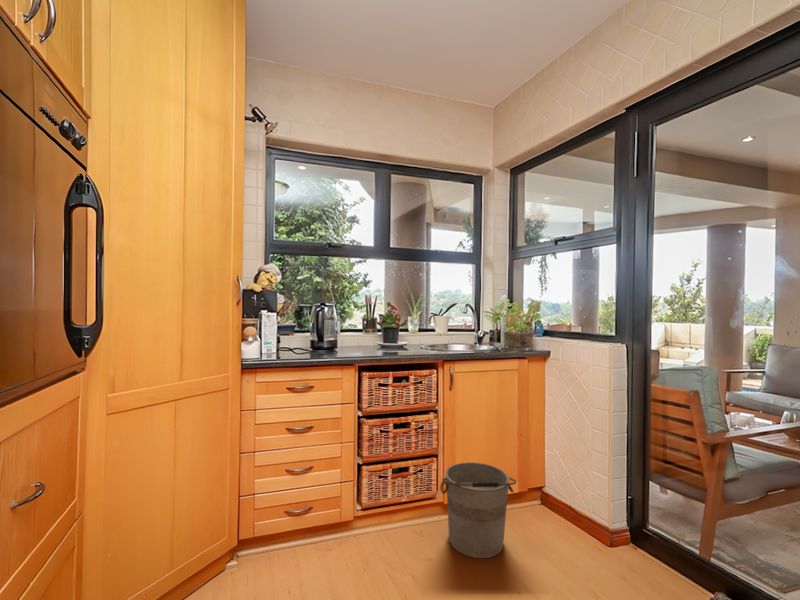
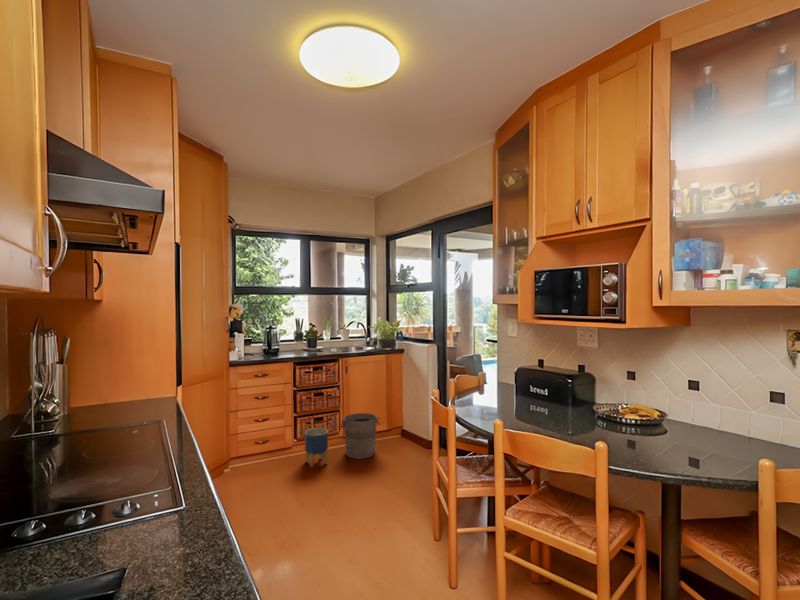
planter: none [376,490,419,574] -> present [305,428,328,467]

